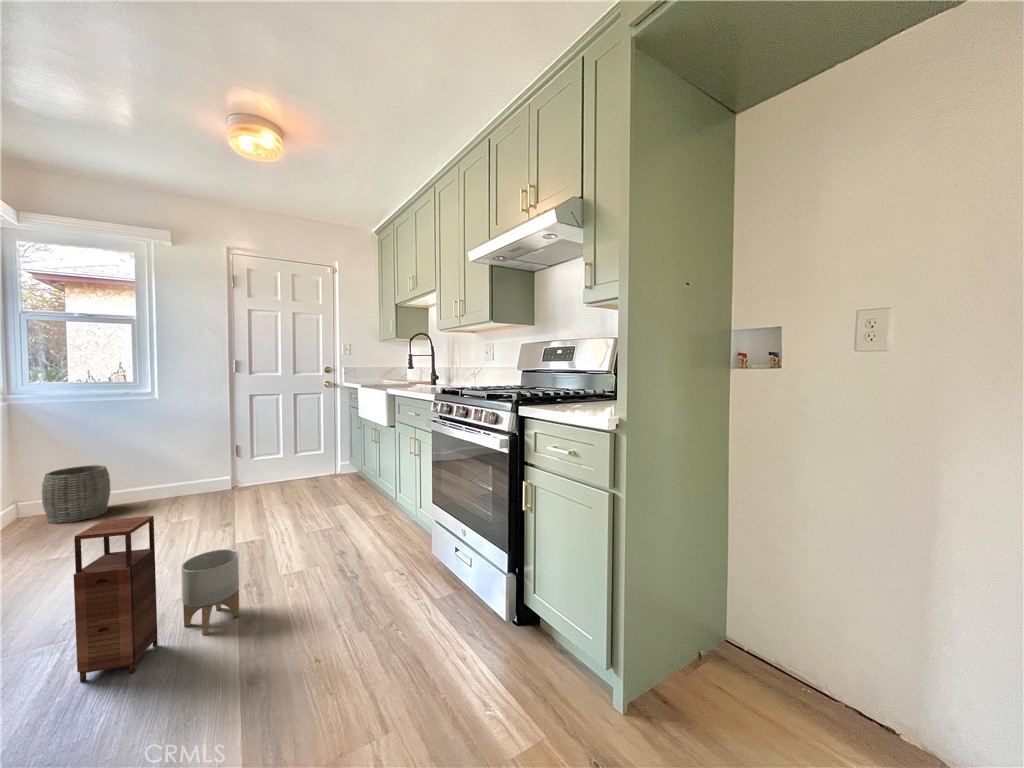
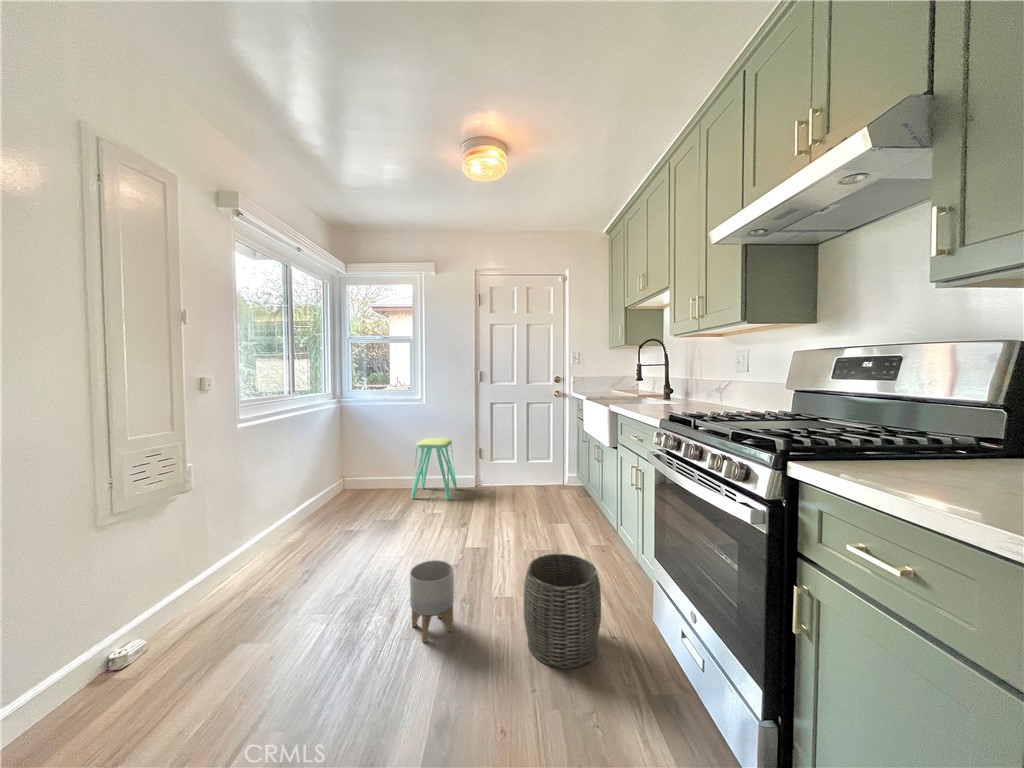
stool: none [140,437,206,513] -> present [411,438,457,500]
woven basket: present [42,465,110,523] -> present [524,554,601,669]
storage cabinet: present [74,516,158,682] -> none [335,519,391,662]

